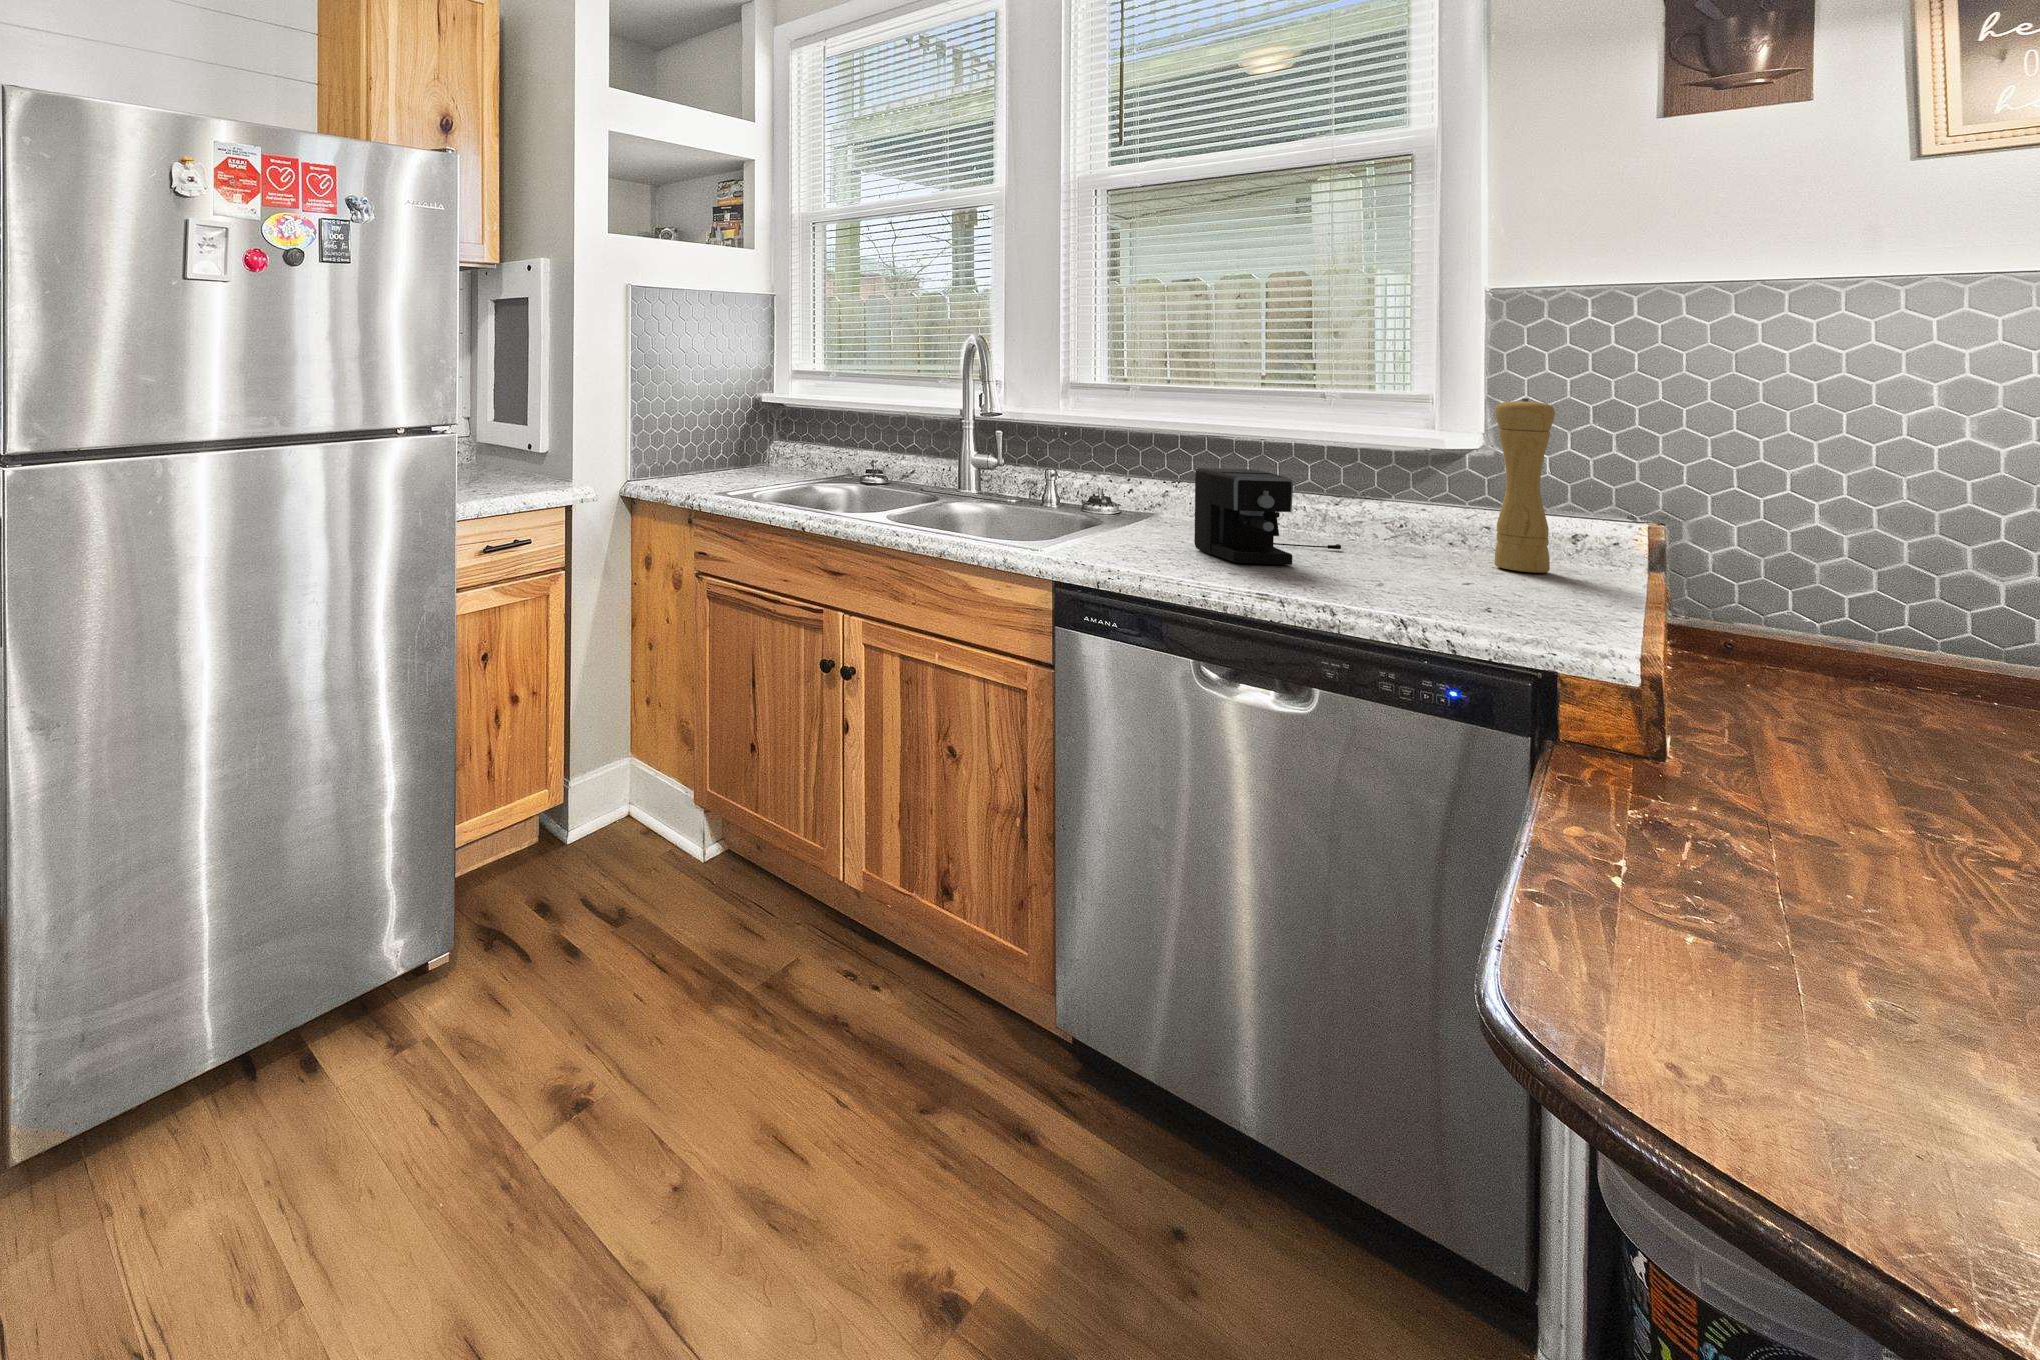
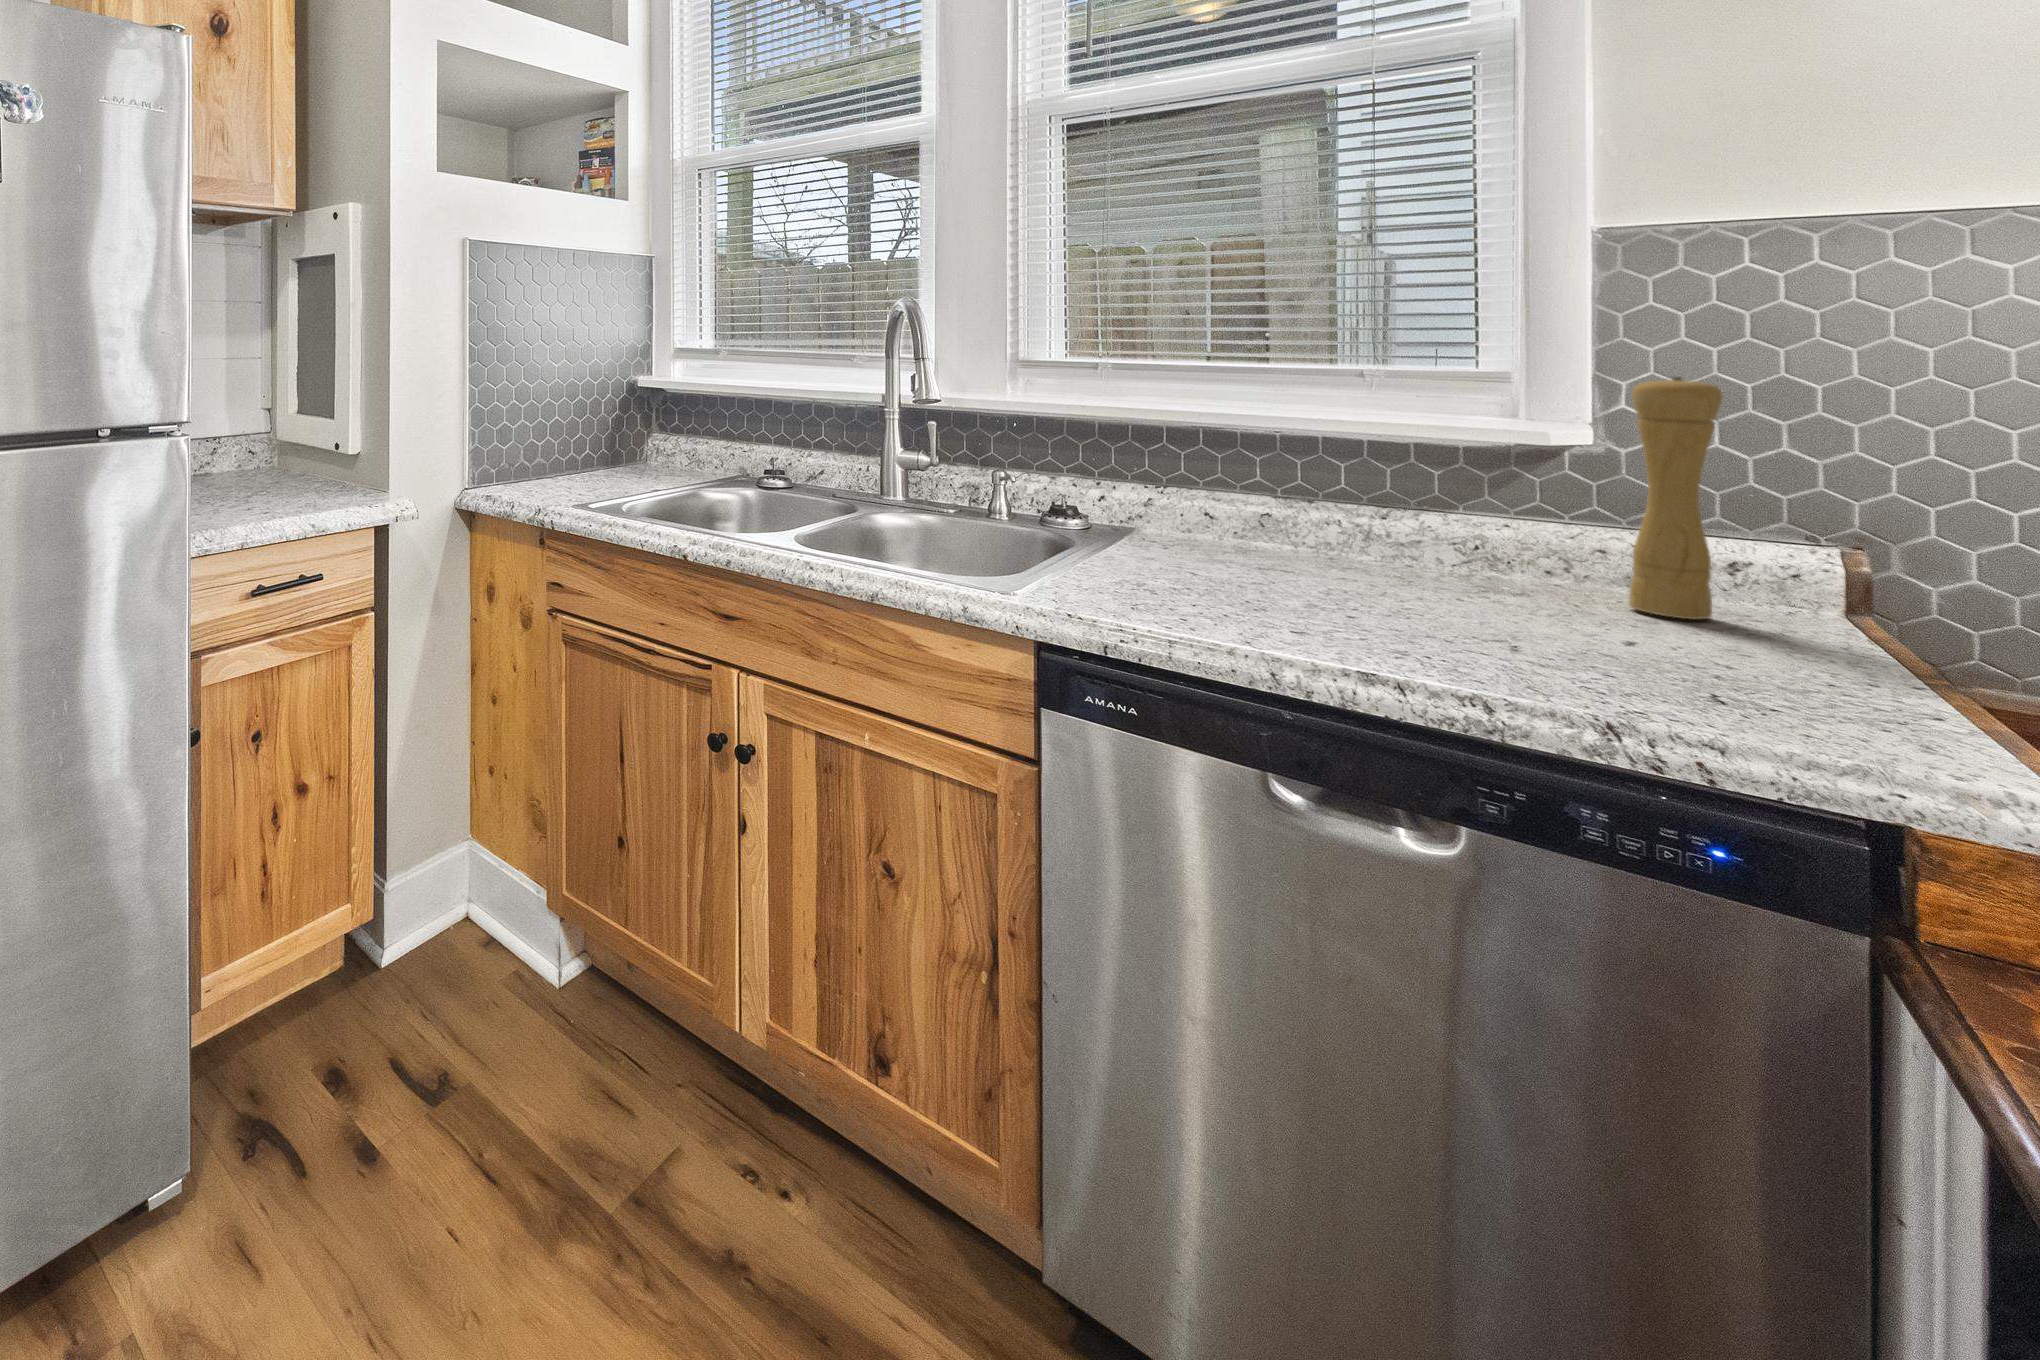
coffee maker: present [1194,468,1341,565] -> none [1218,476,1409,614]

